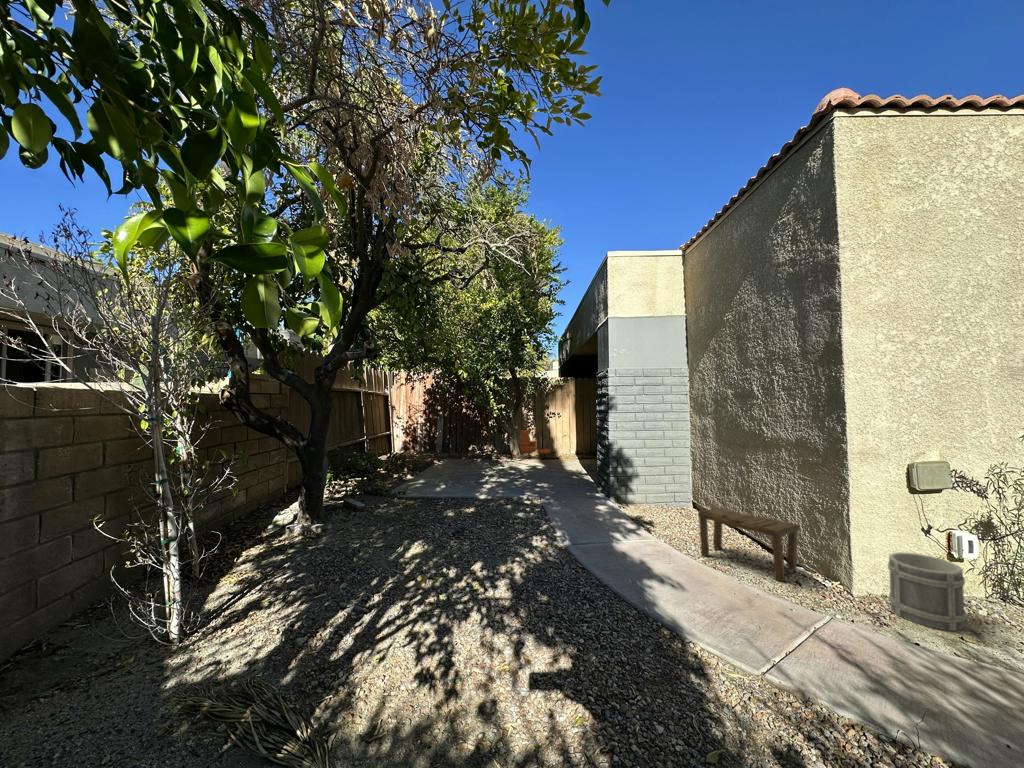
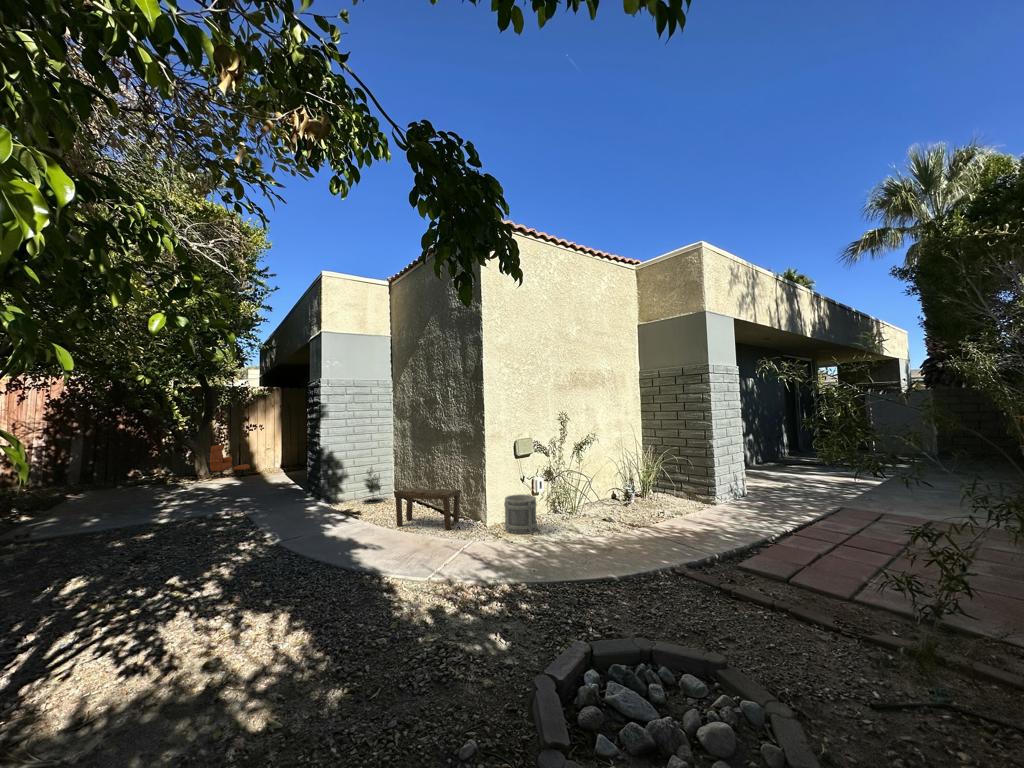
potted tree: none [655,469,680,514] -> present [363,468,383,504]

